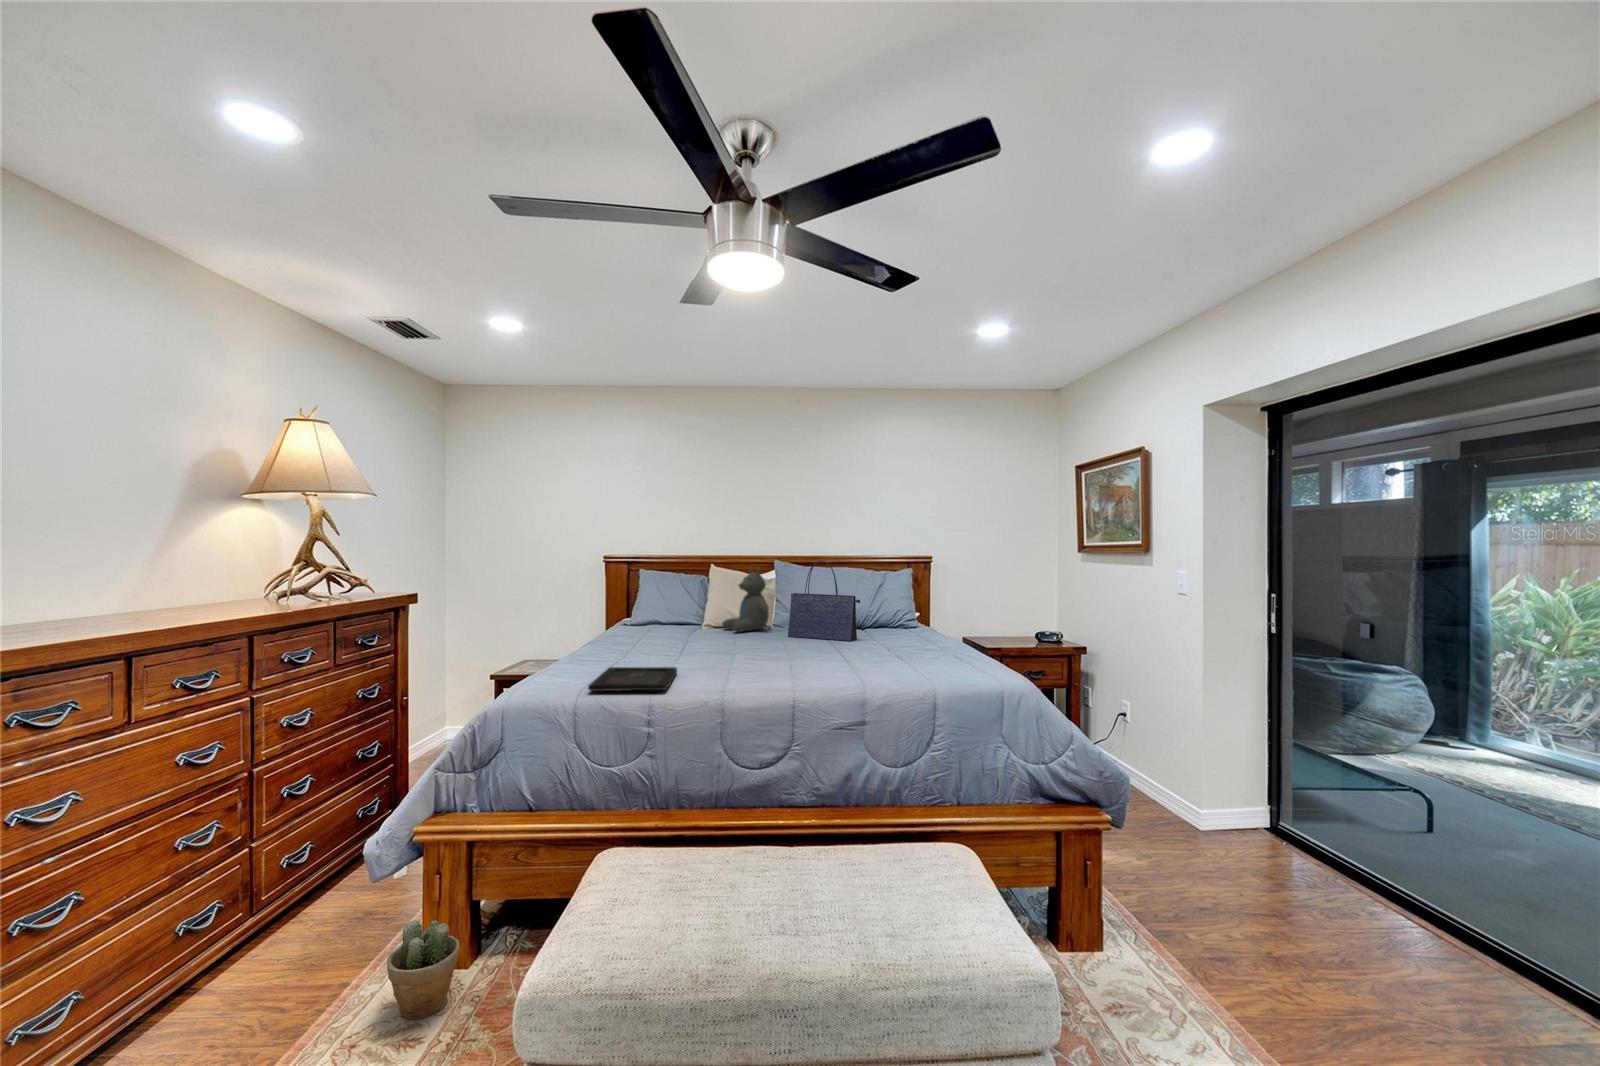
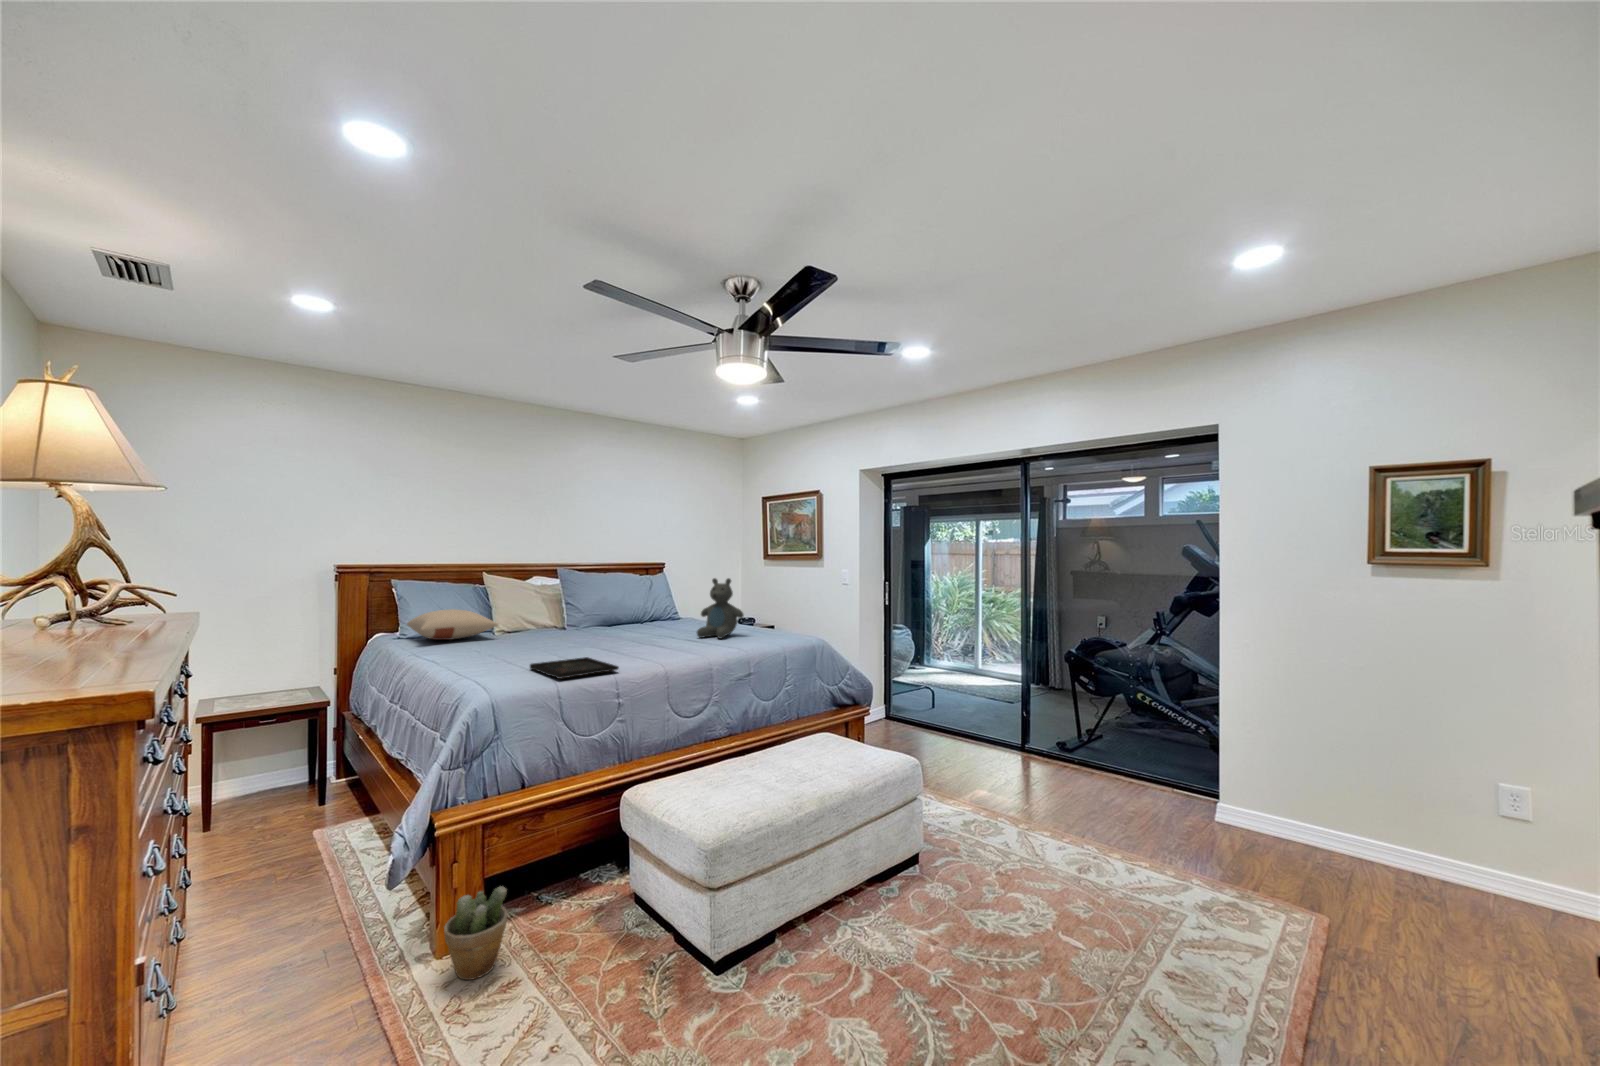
tote bag: present [788,561,860,641] -> none [599,569,661,633]
teddy bear: present [722,567,769,632] -> present [697,578,744,639]
pillow: none [608,598,691,628] -> present [407,609,498,640]

